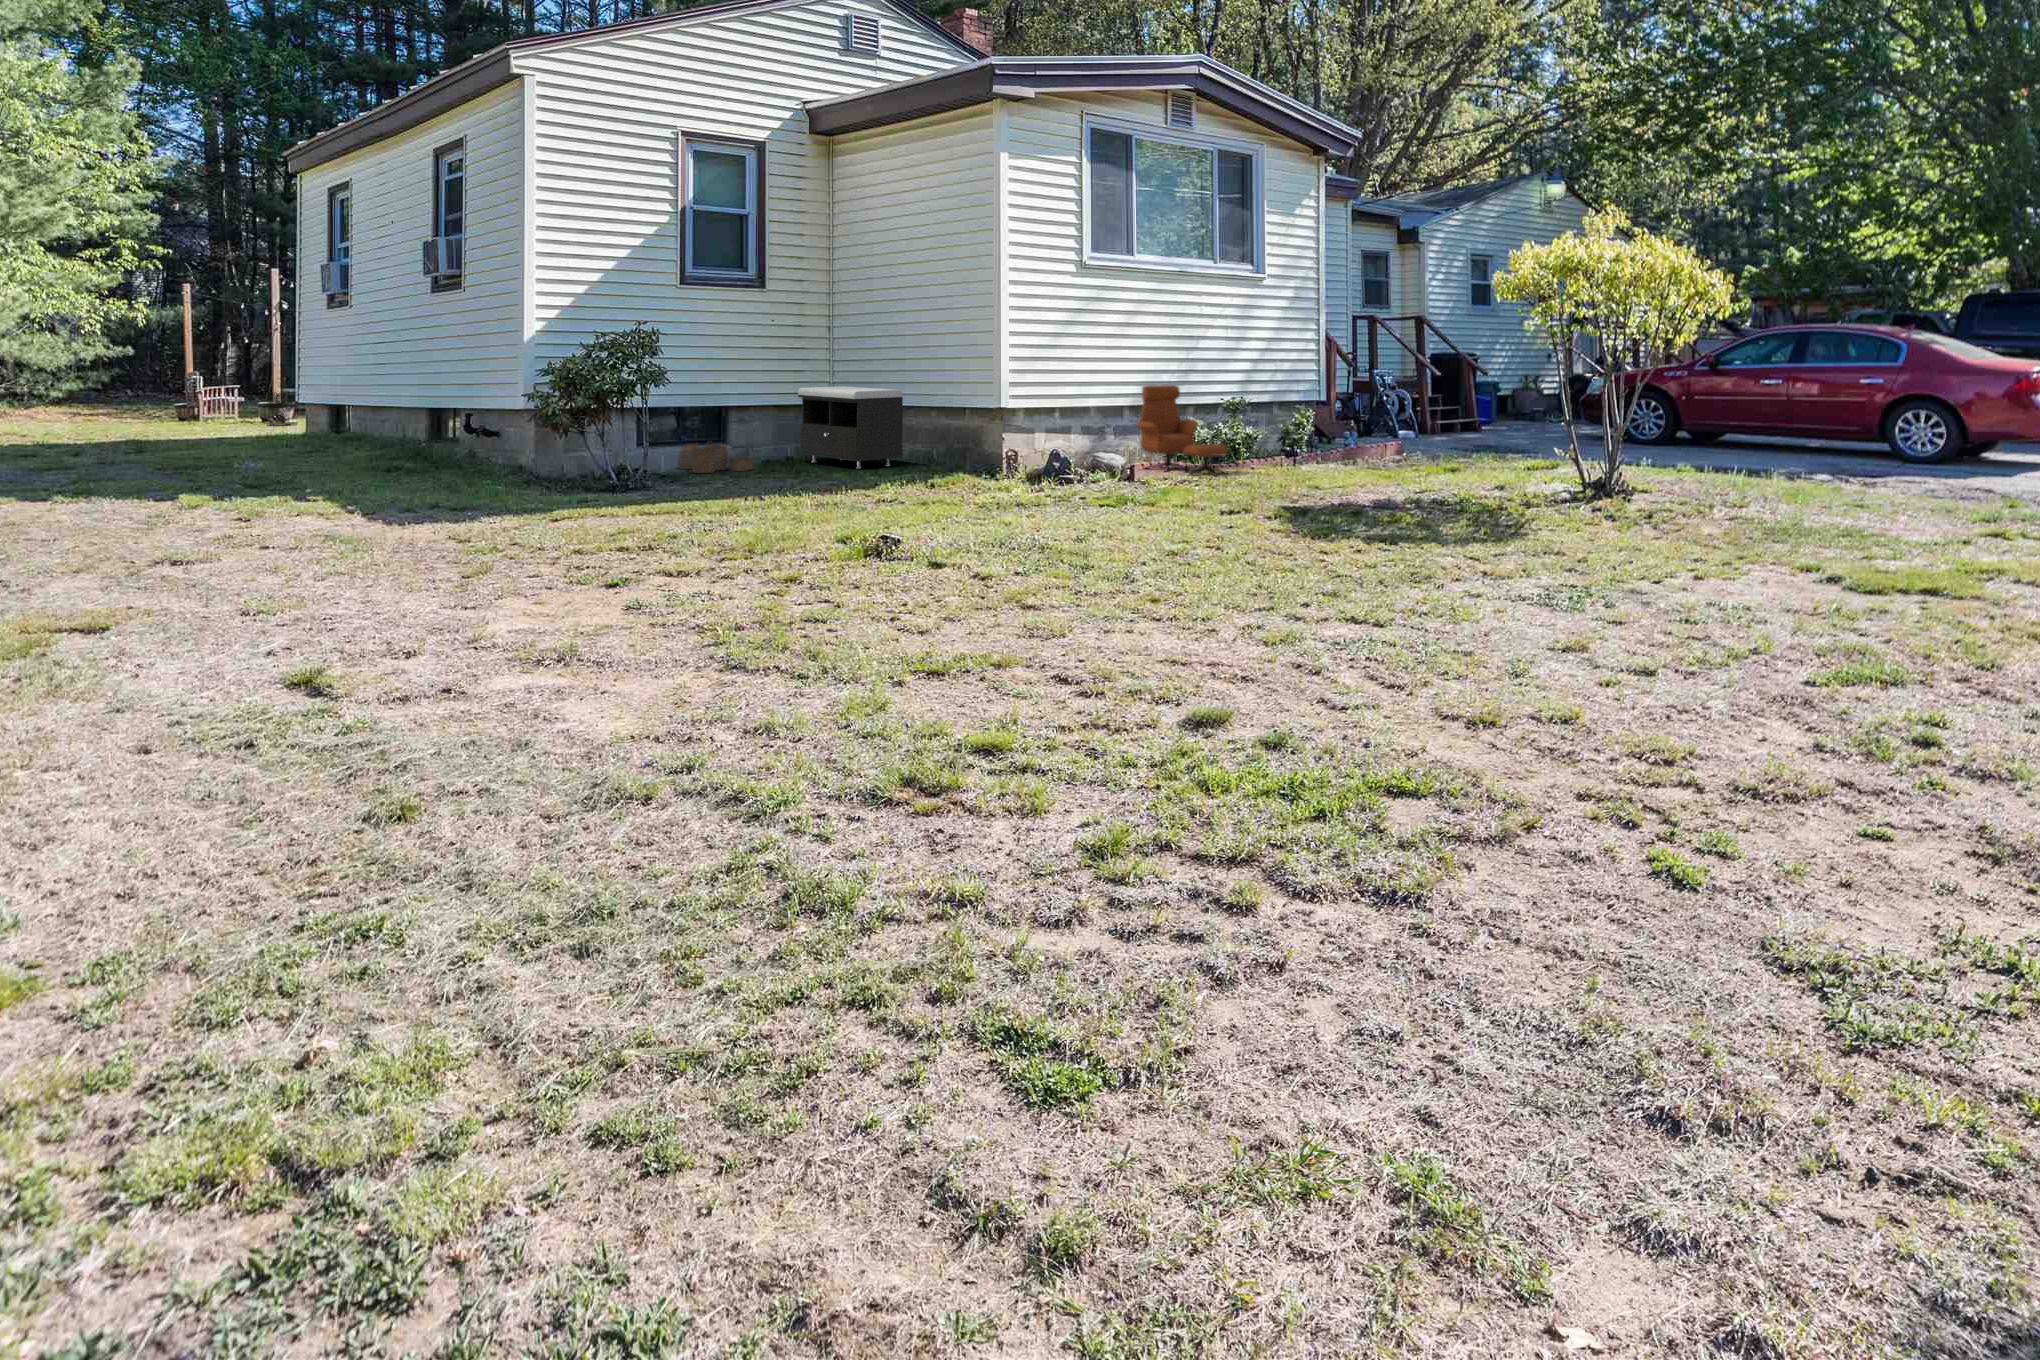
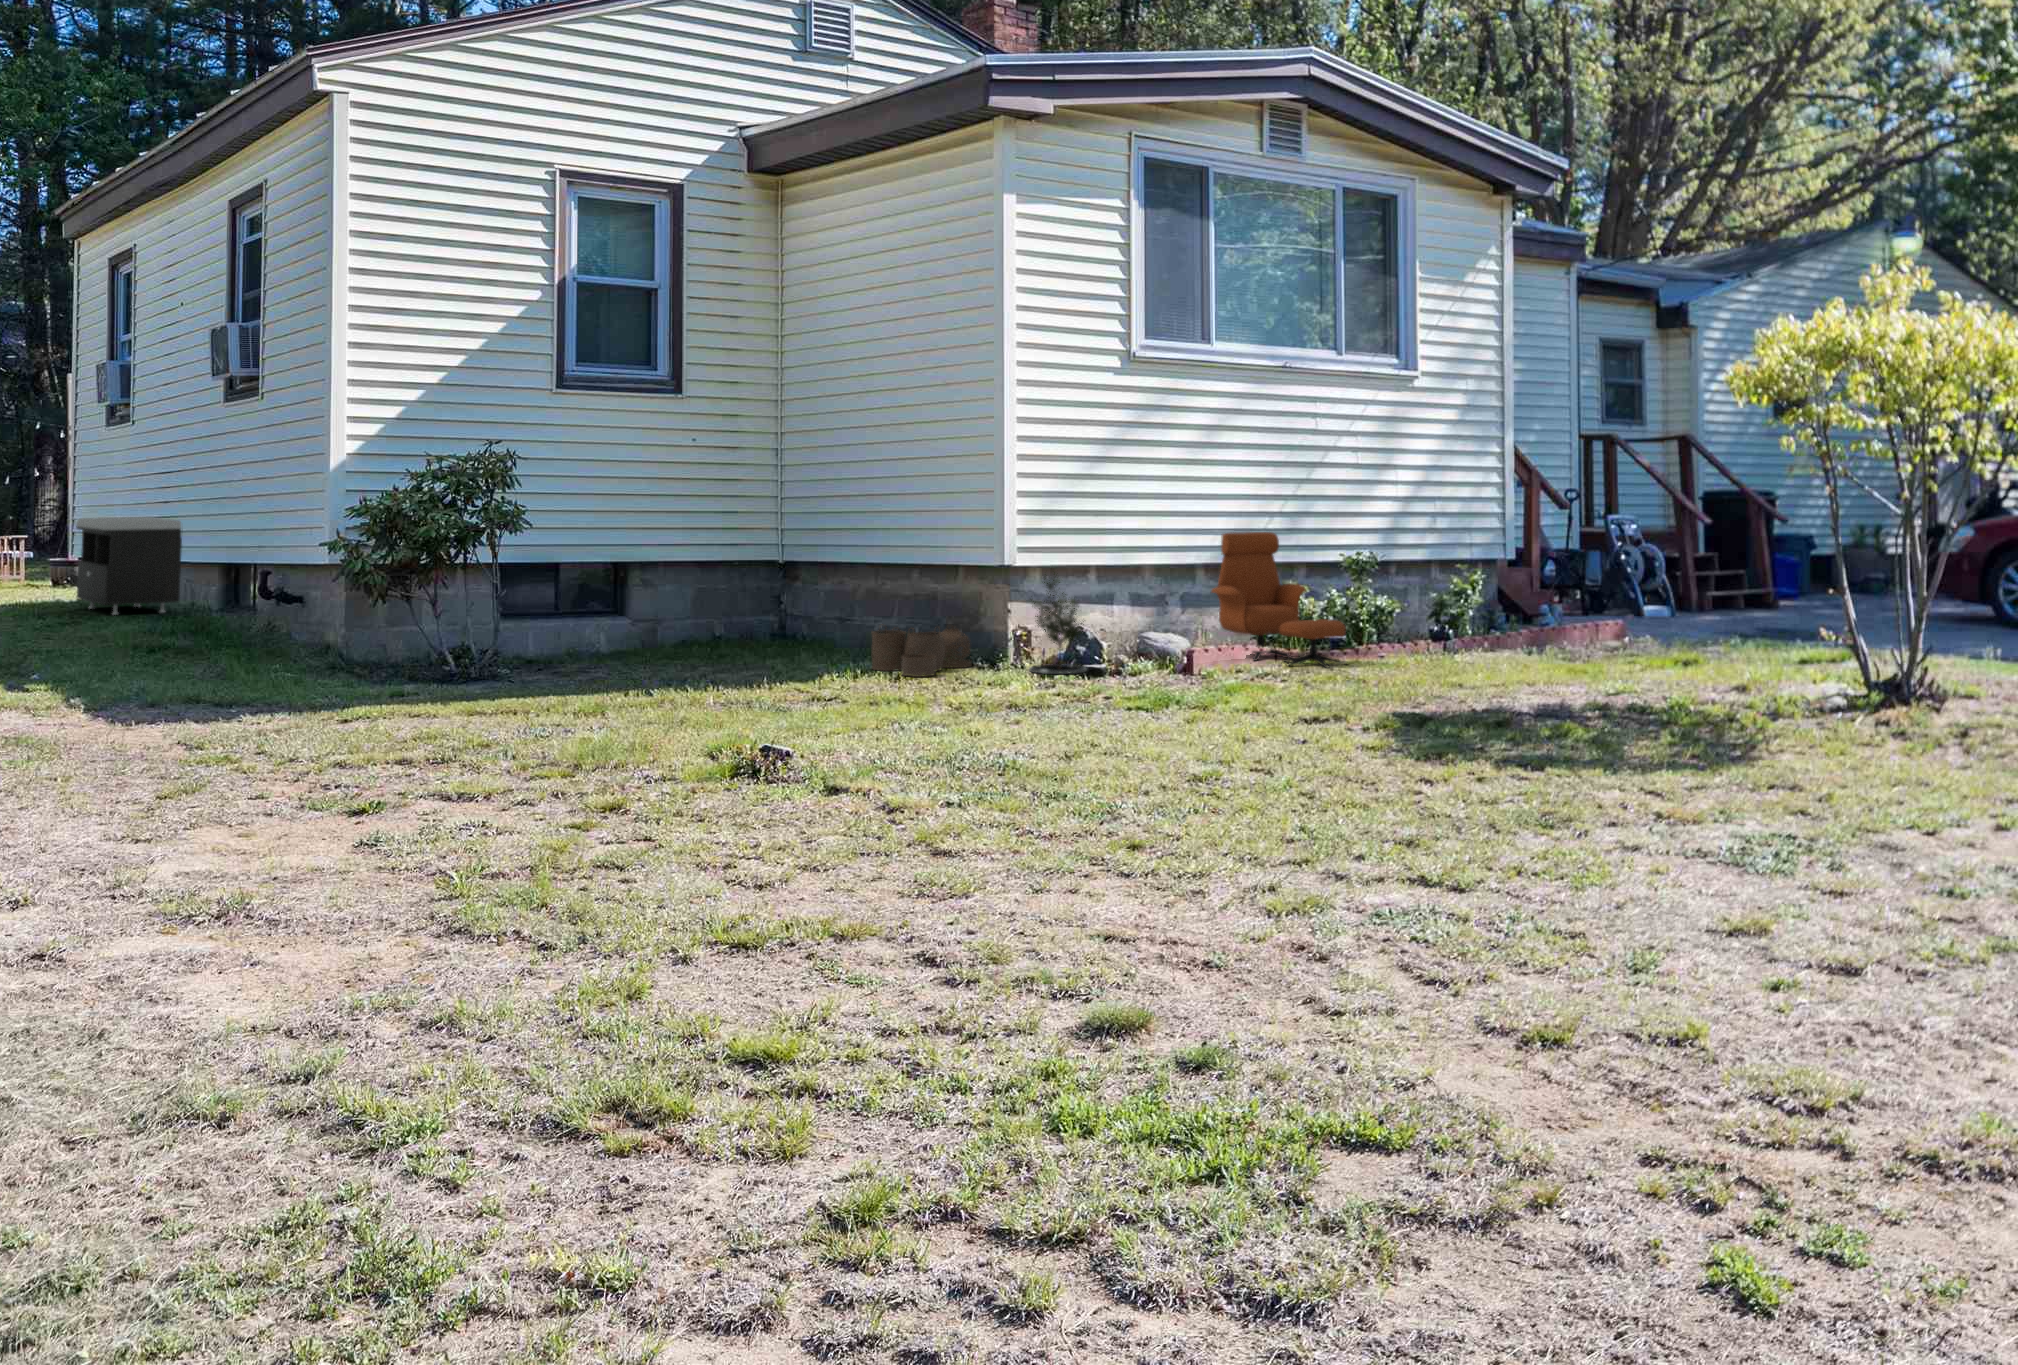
potted tree: present [265,381,297,426] -> present [1029,572,1087,674]
storage bench: present [798,386,903,469] -> present [76,517,182,614]
woven basket: present [678,441,753,473] -> present [871,626,971,677]

